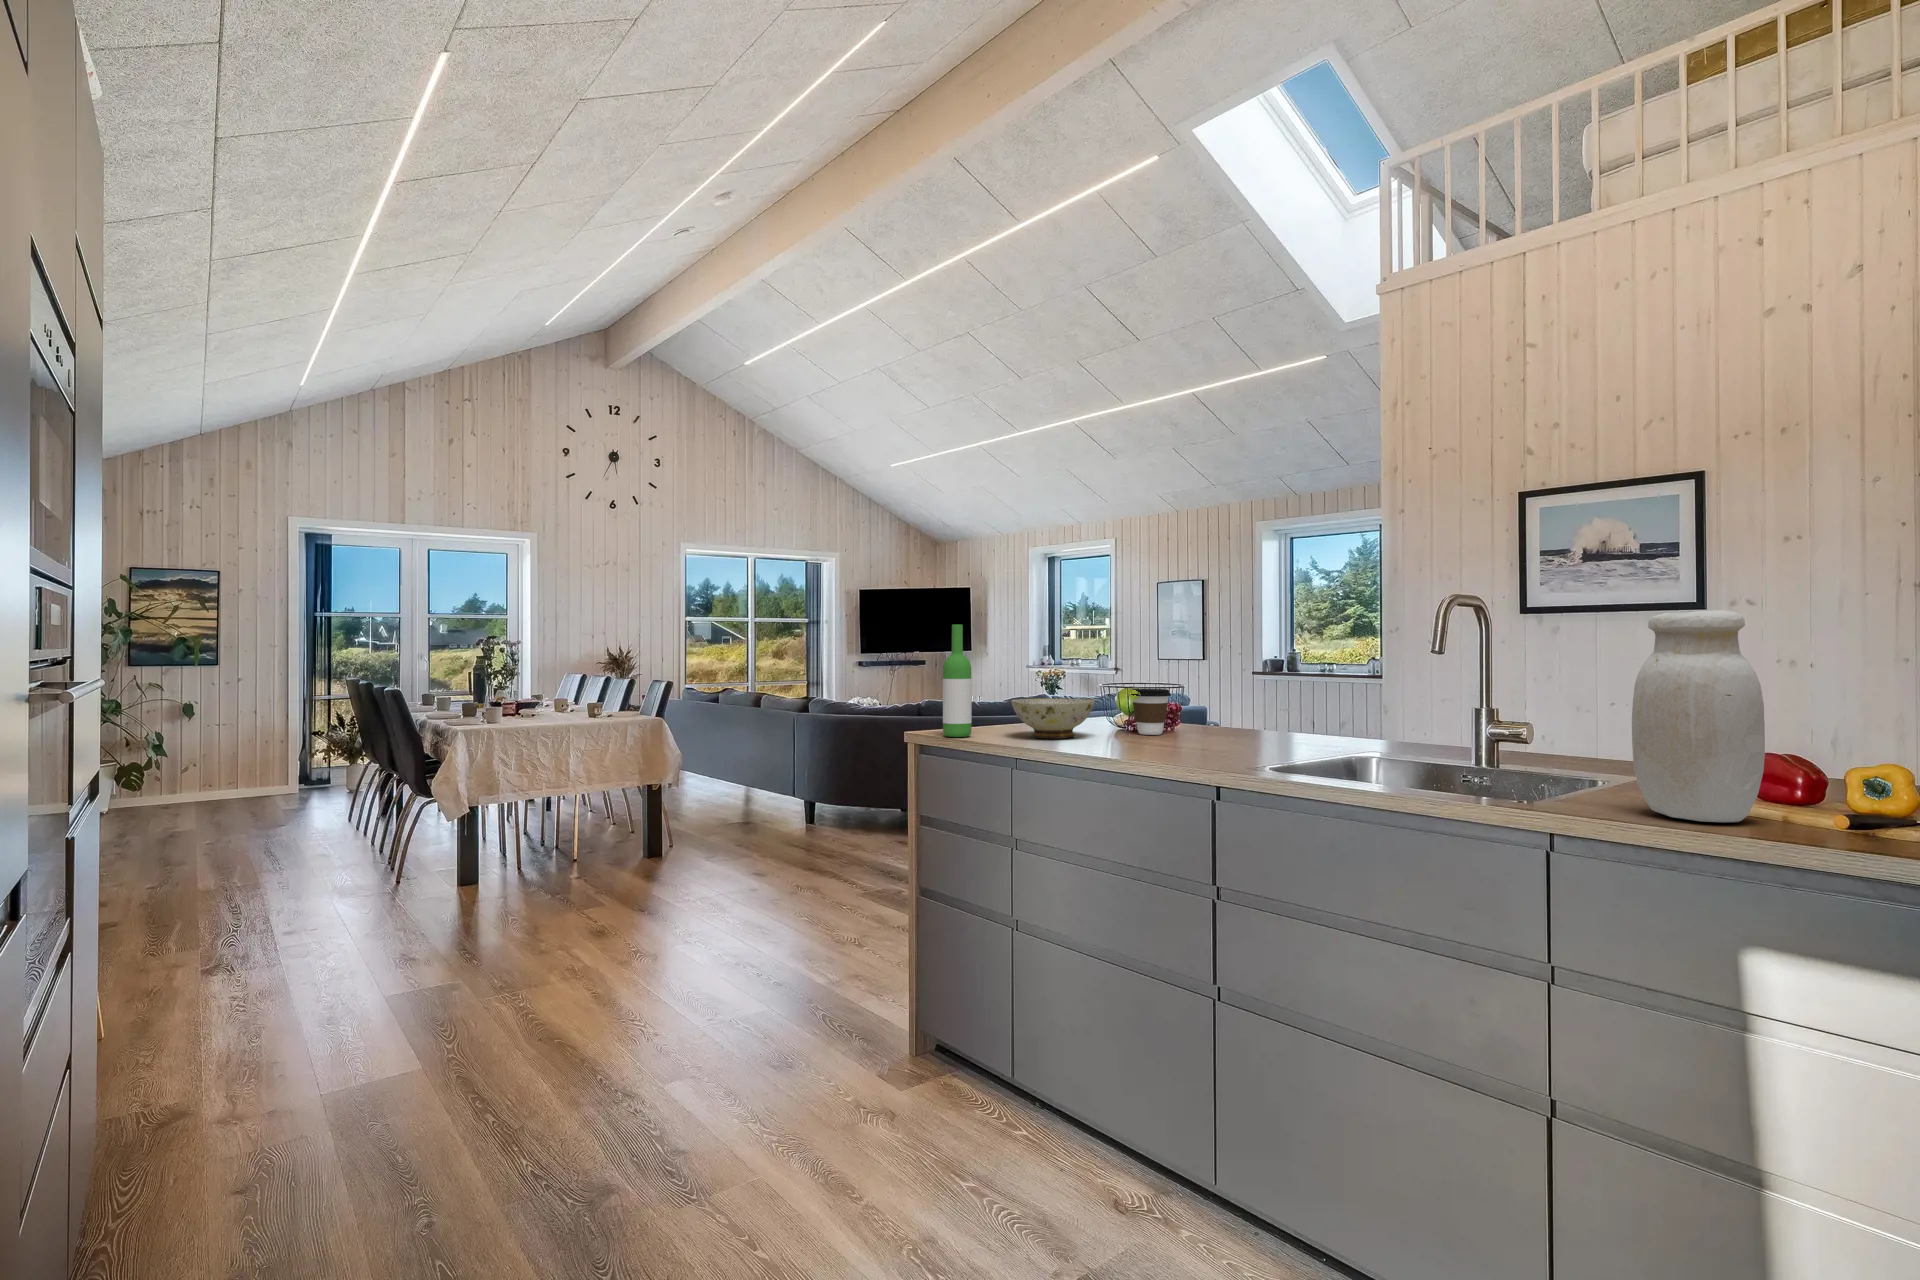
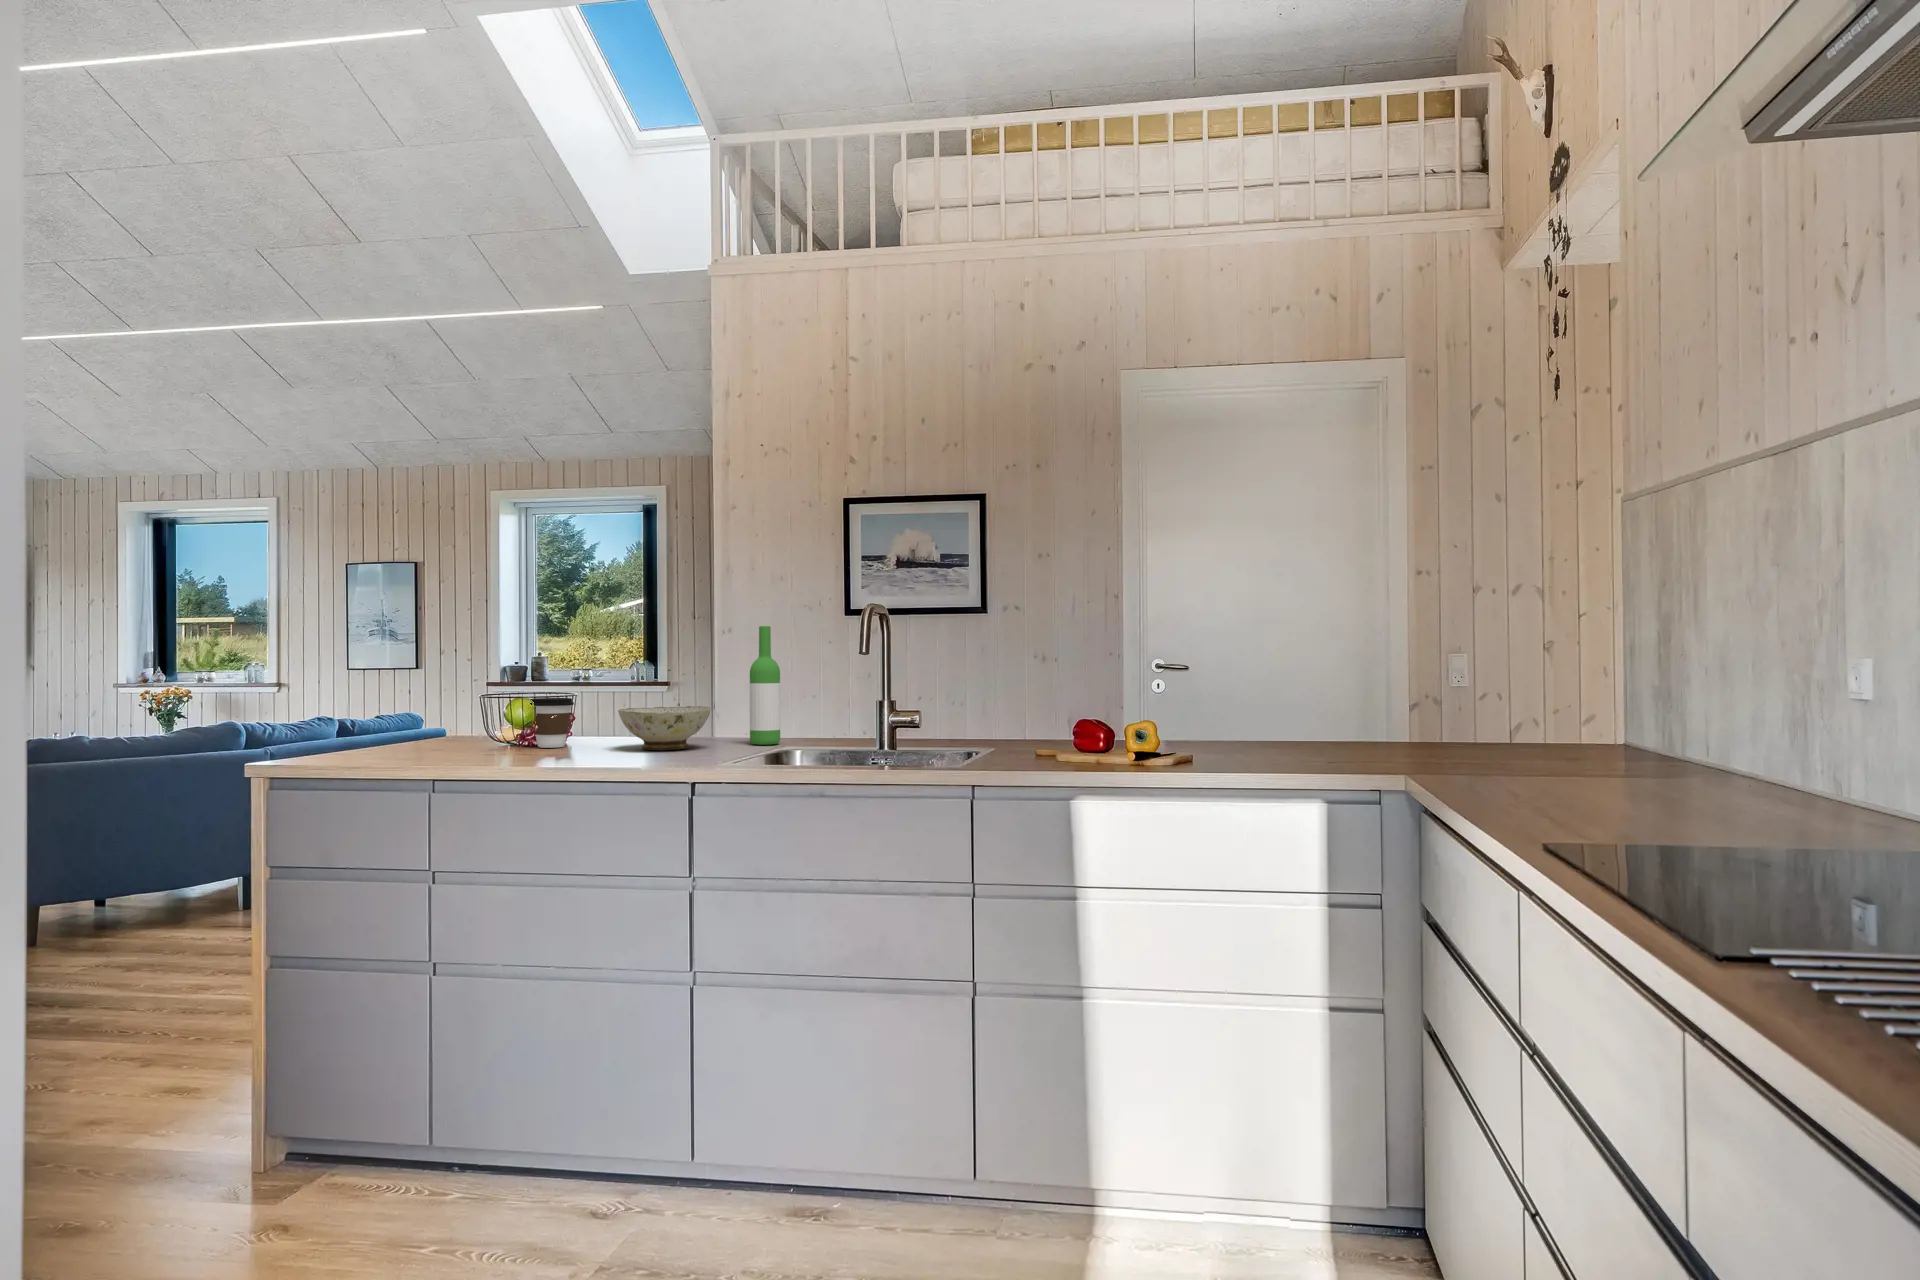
jar: present [1632,610,1765,823] -> none [1025,624,1102,772]
wine bottle: present [943,625,972,737] -> present [750,626,780,745]
ceramic bowl: present [1011,698,1095,738] -> present [618,706,711,750]

